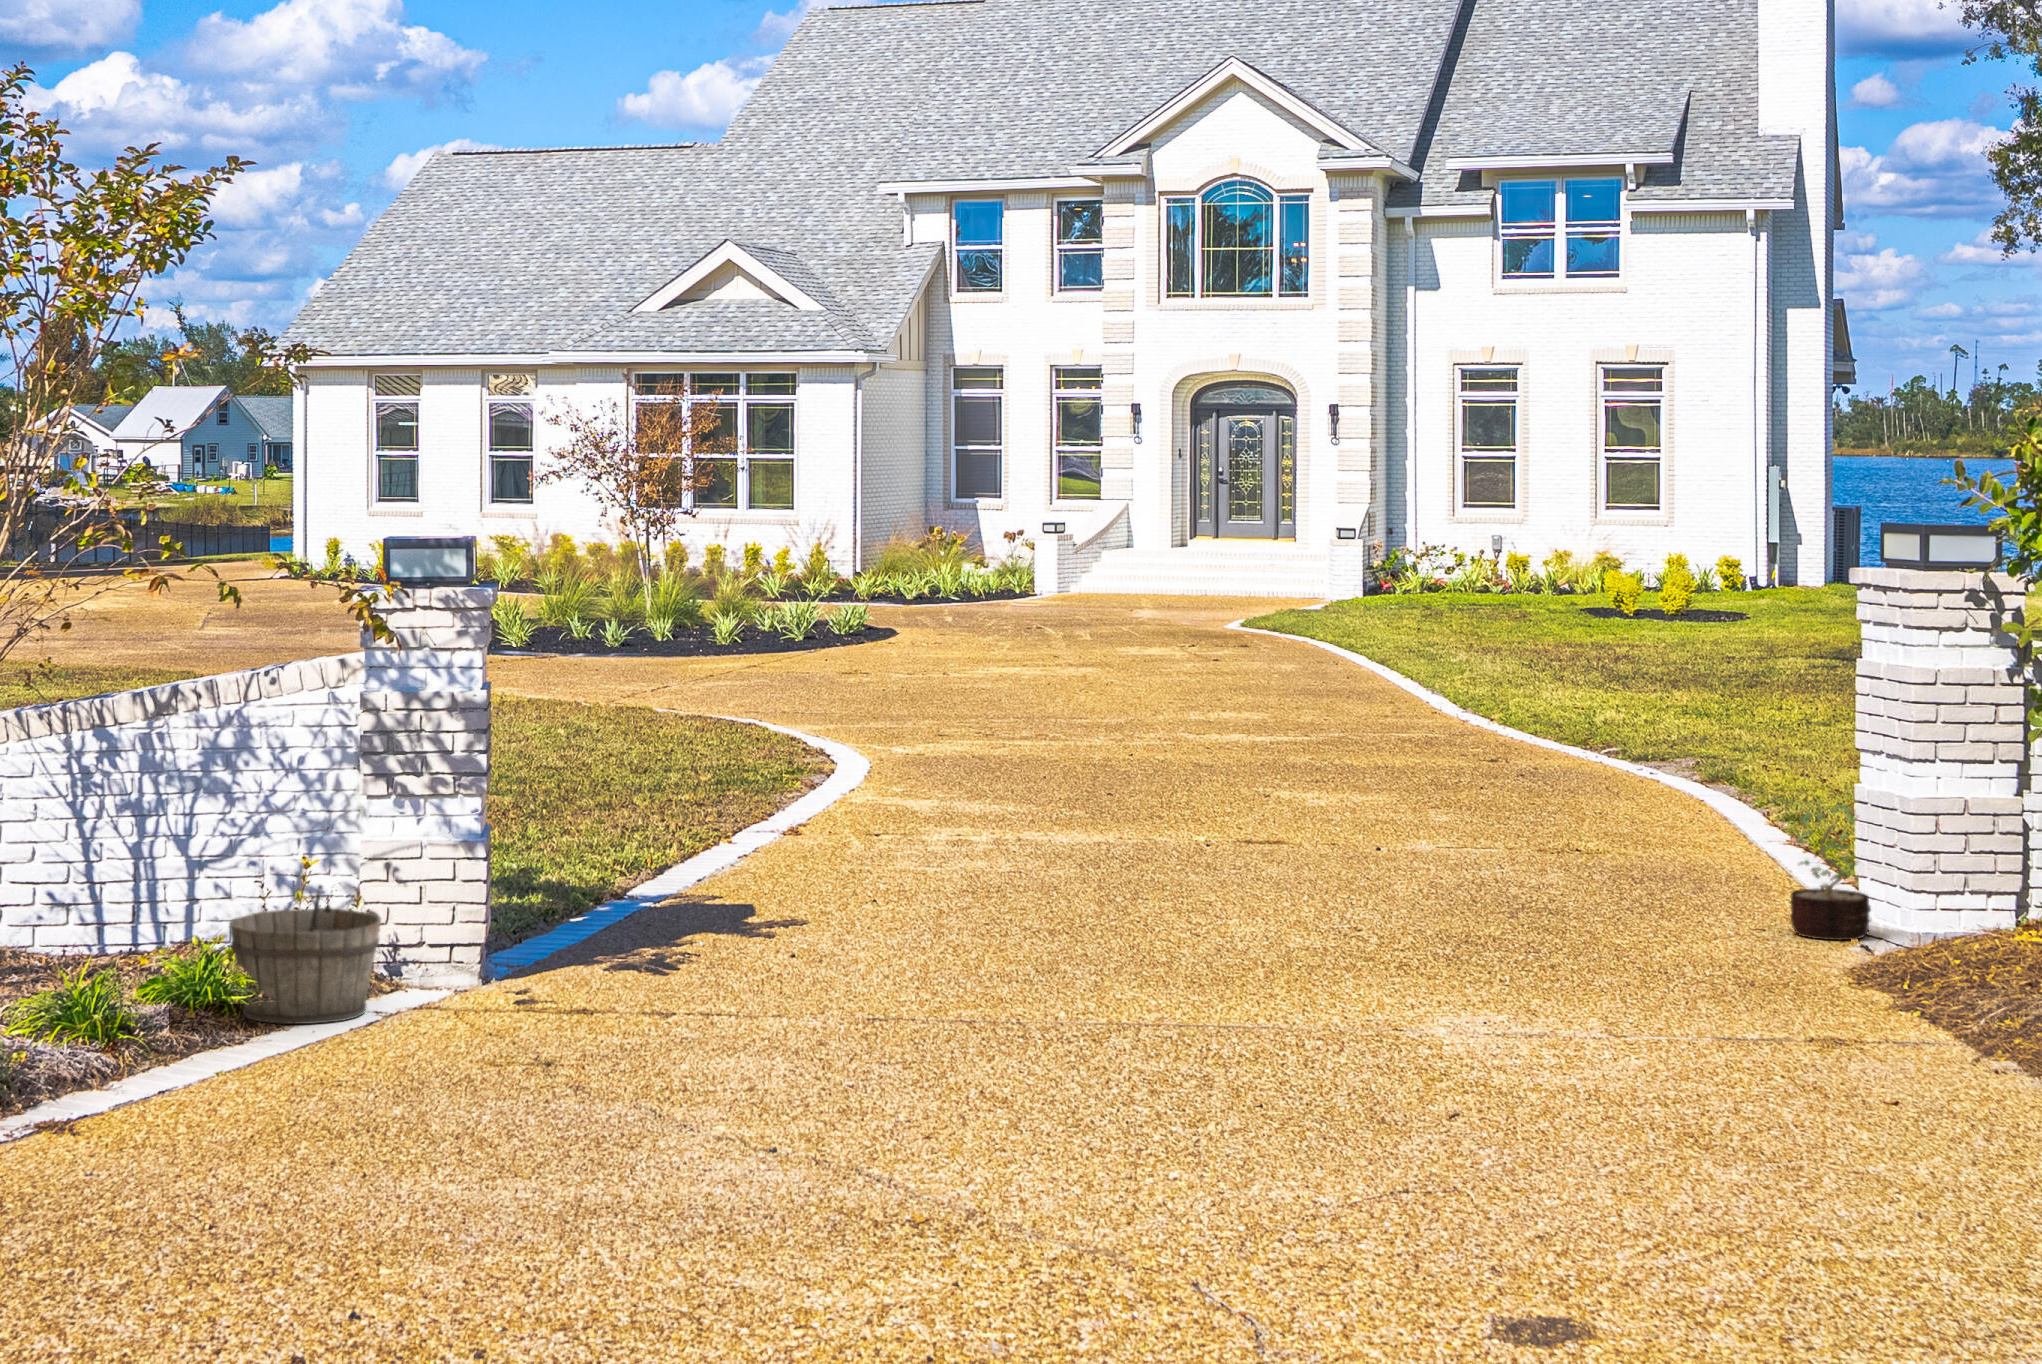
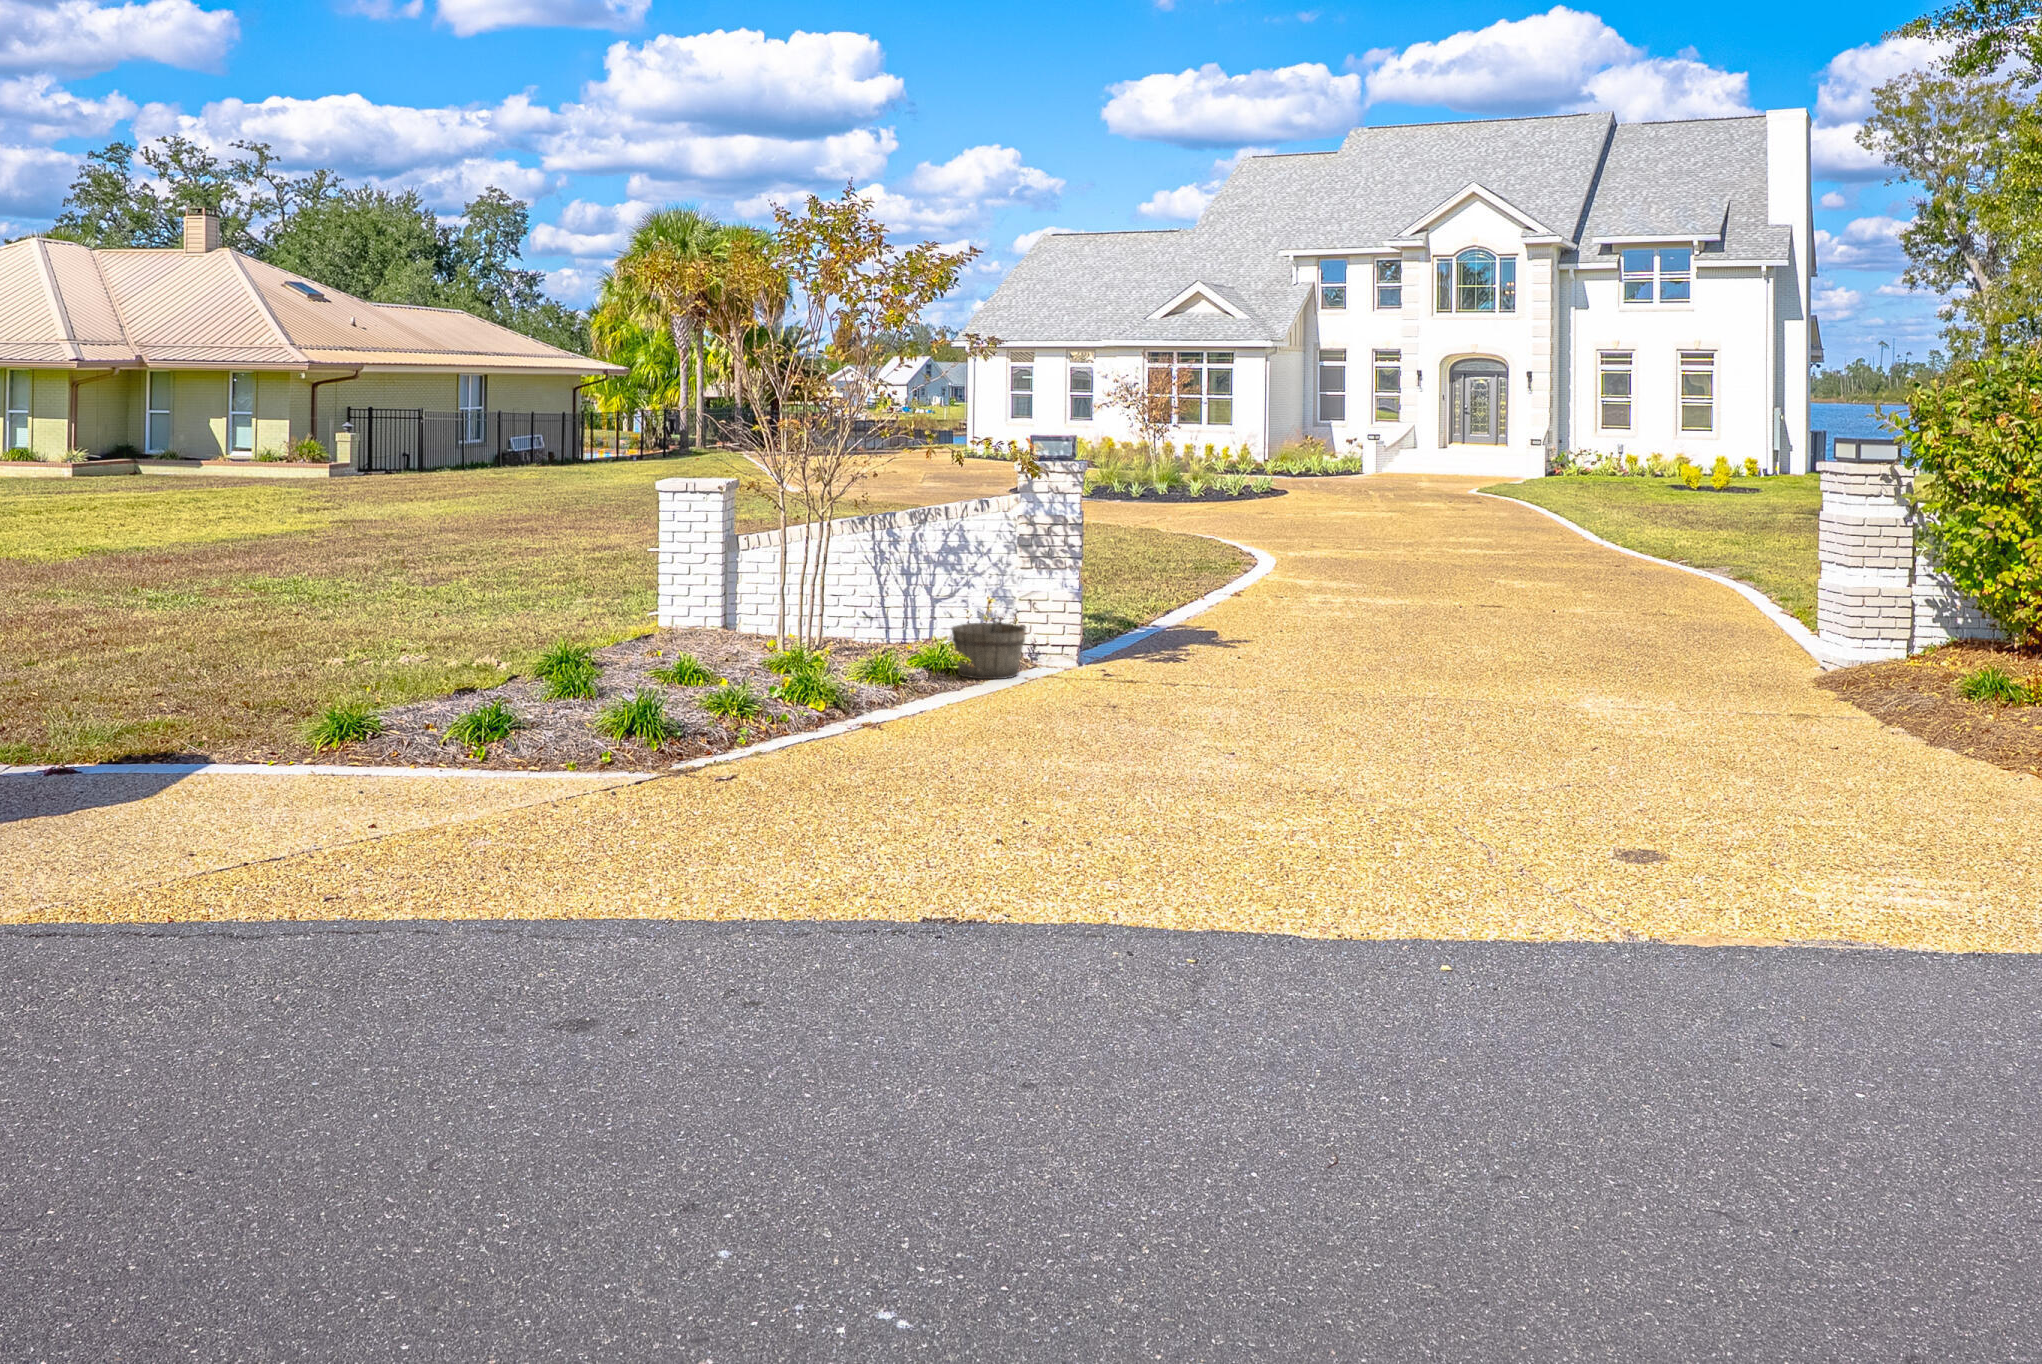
decorative plant: present [1790,804,1871,940] -> none [1776,589,1822,663]

